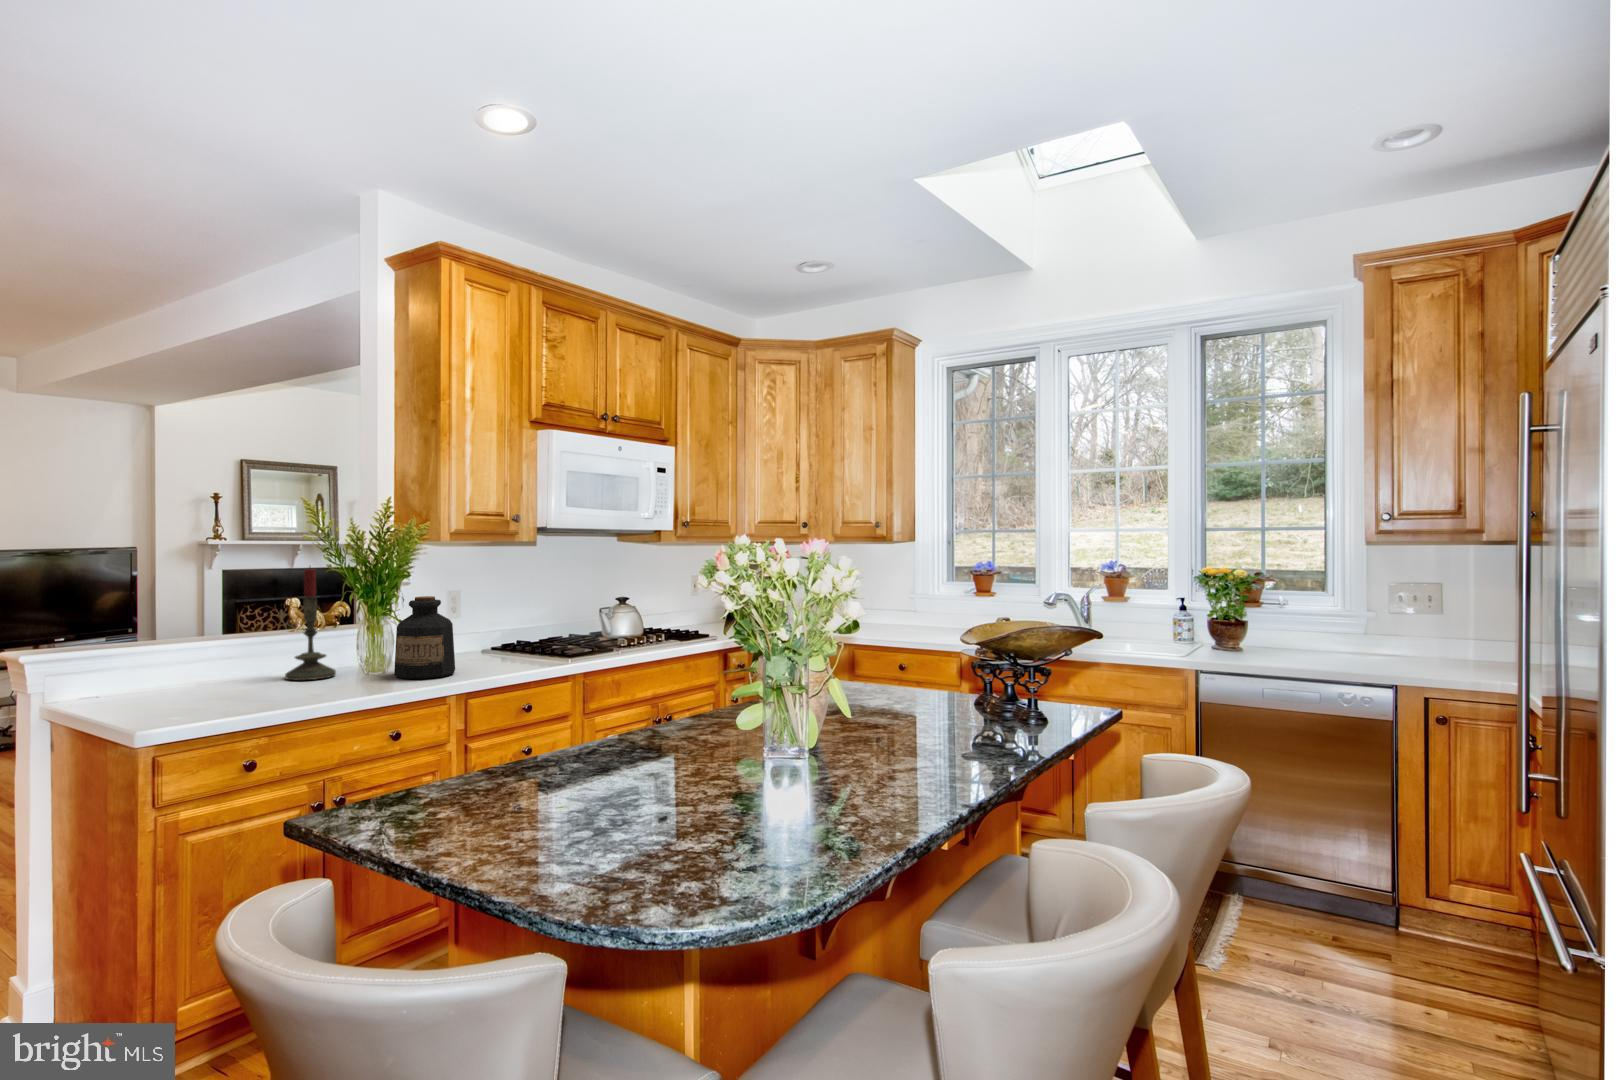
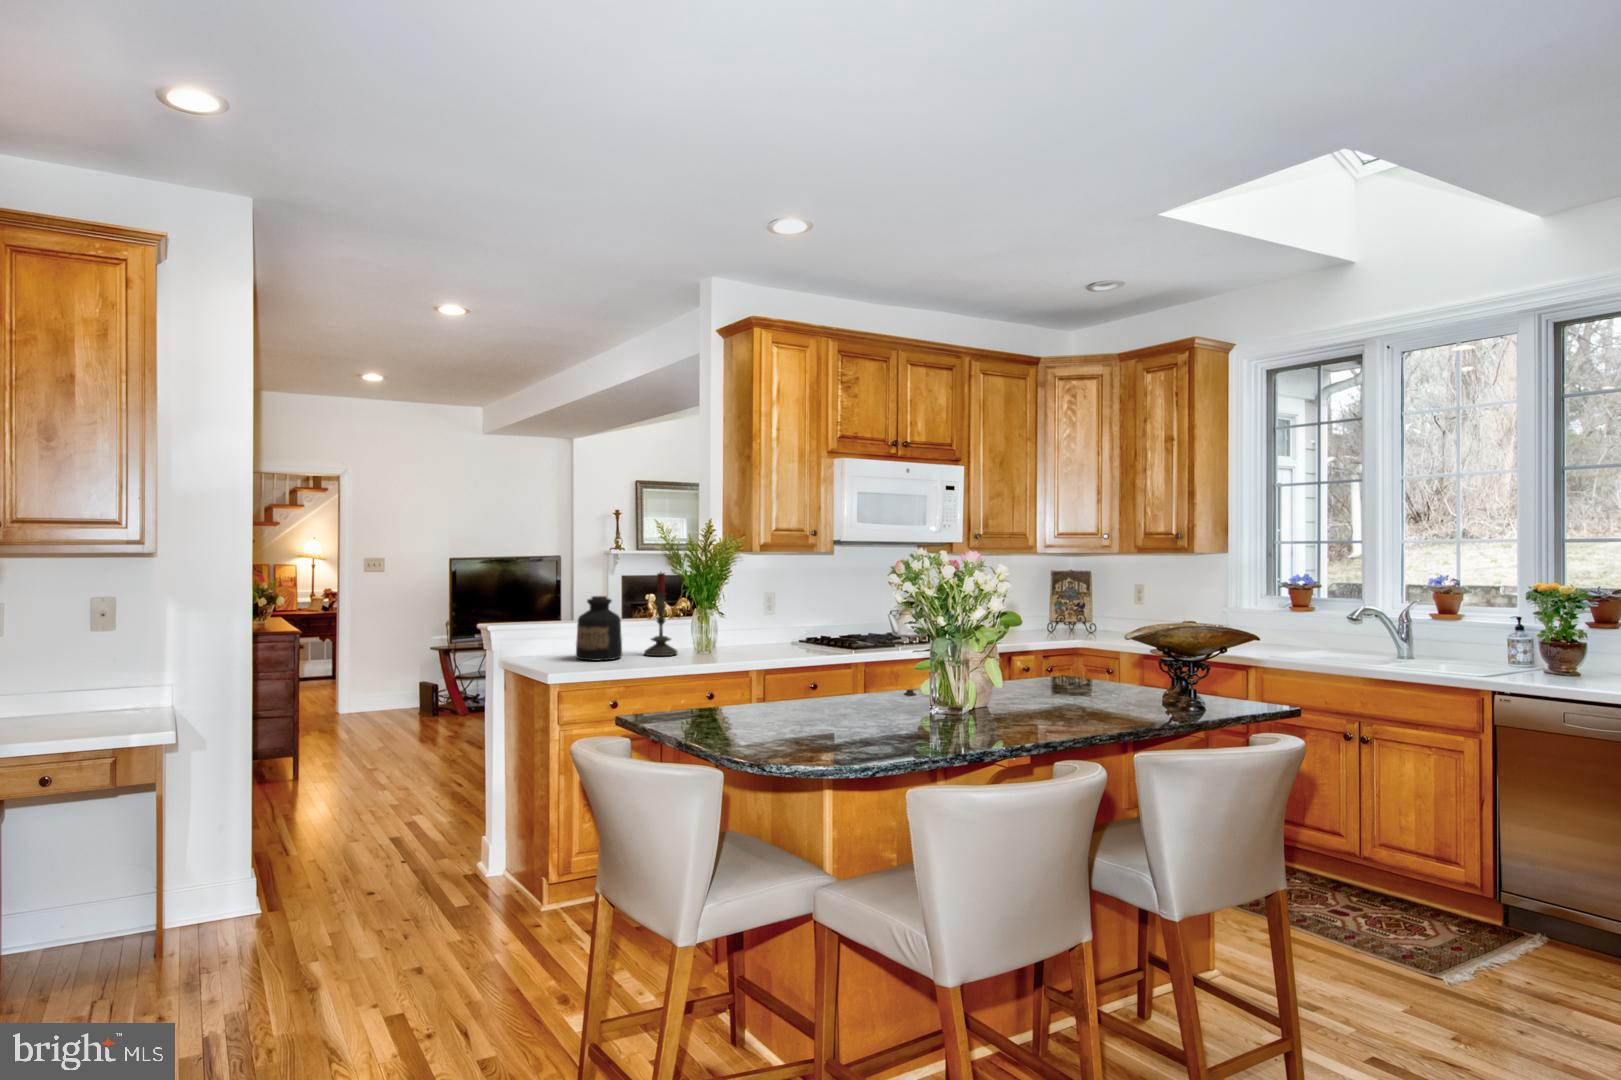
bottle: present [394,596,455,679] -> present [576,596,622,661]

